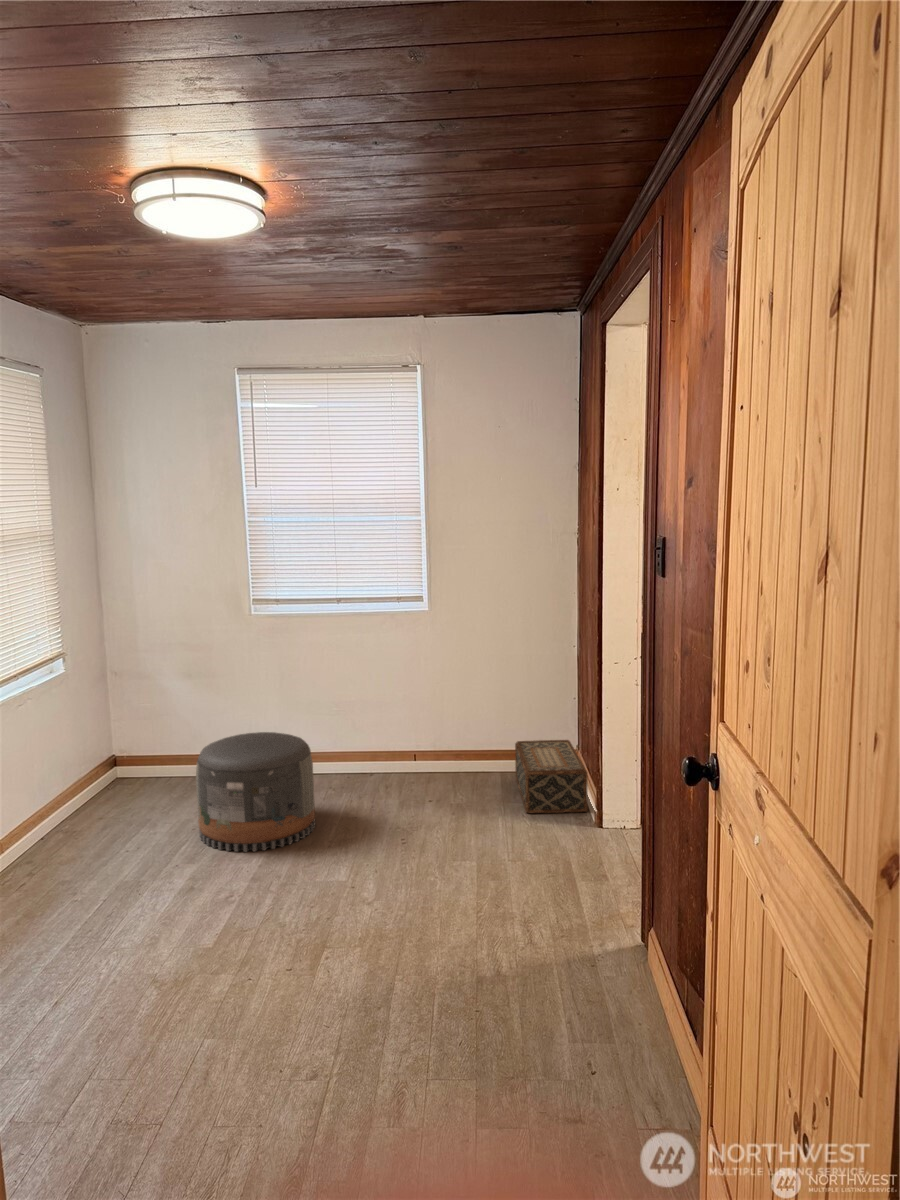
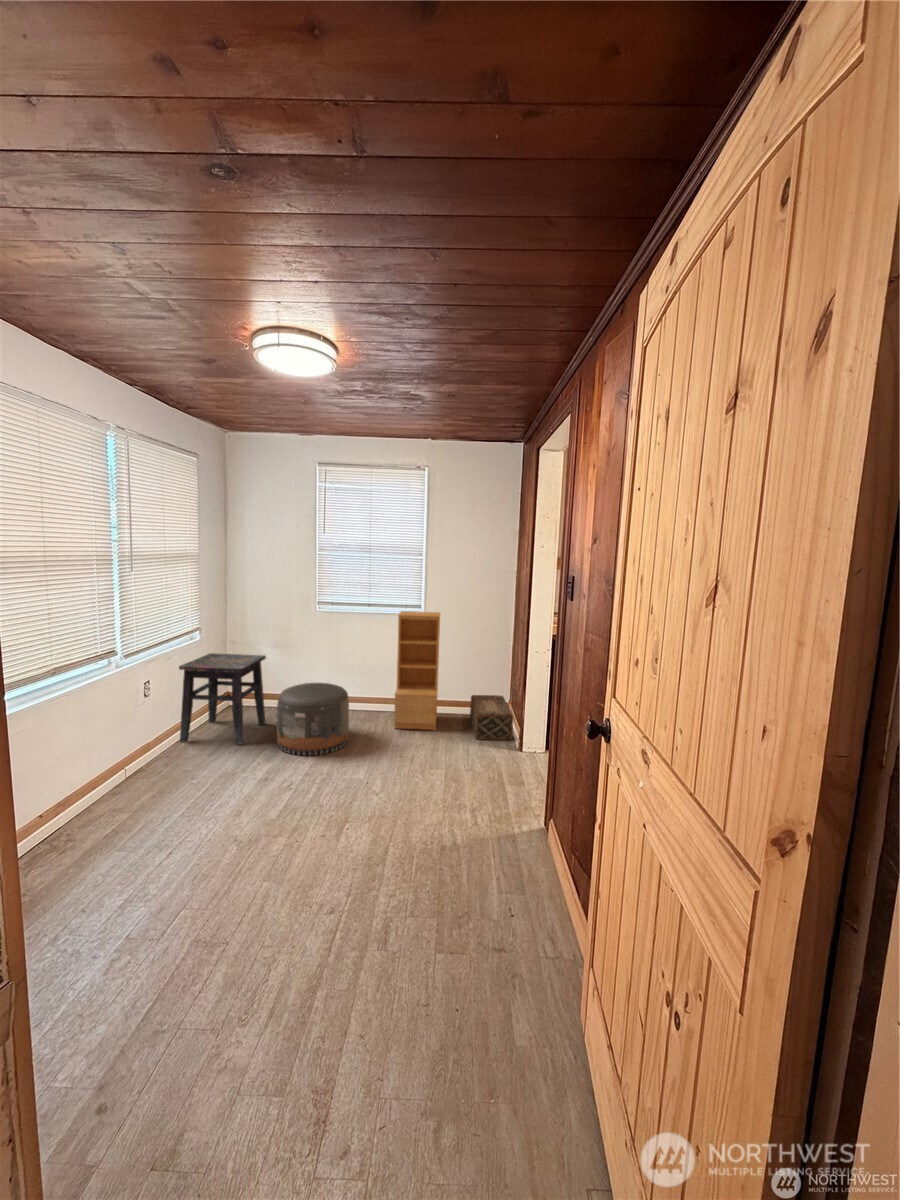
bookshelf: none [386,605,460,804] -> present [394,611,440,730]
side table: none [33,692,177,840] -> present [179,653,266,745]

